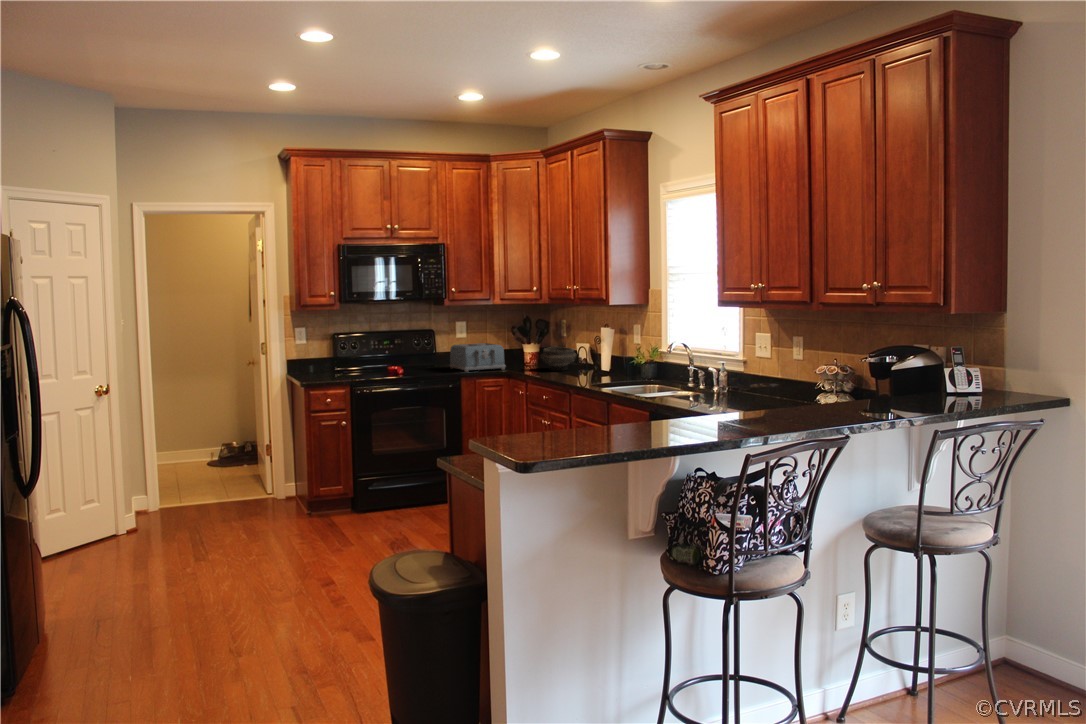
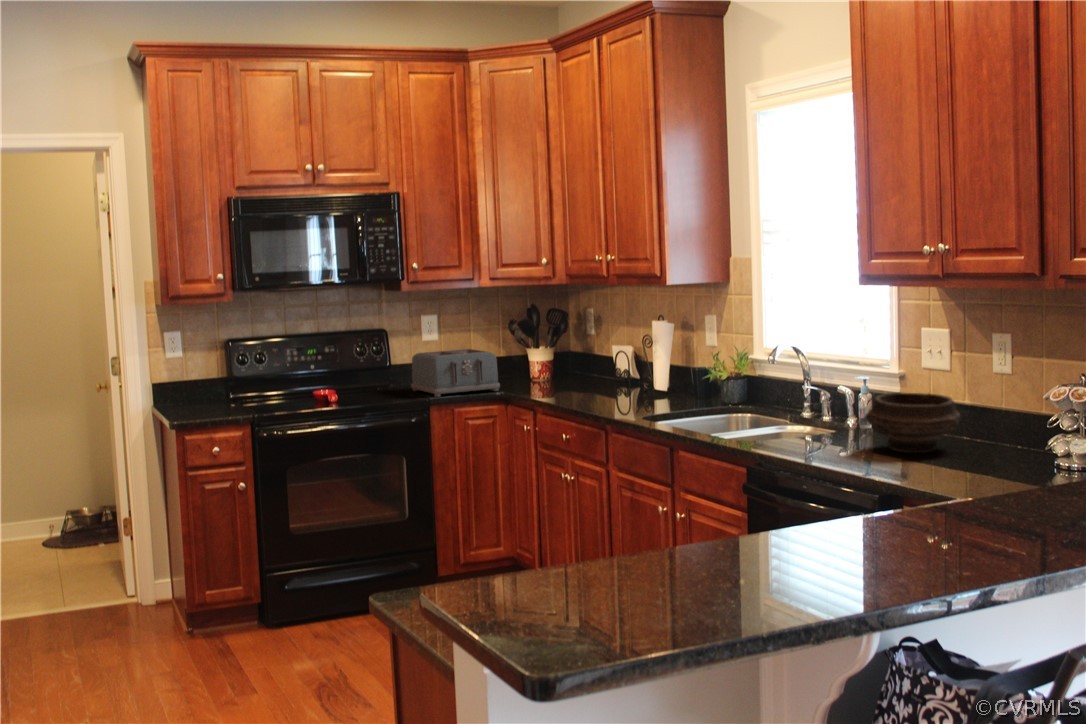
bowl: present [540,347,576,370] -> present [865,392,961,453]

